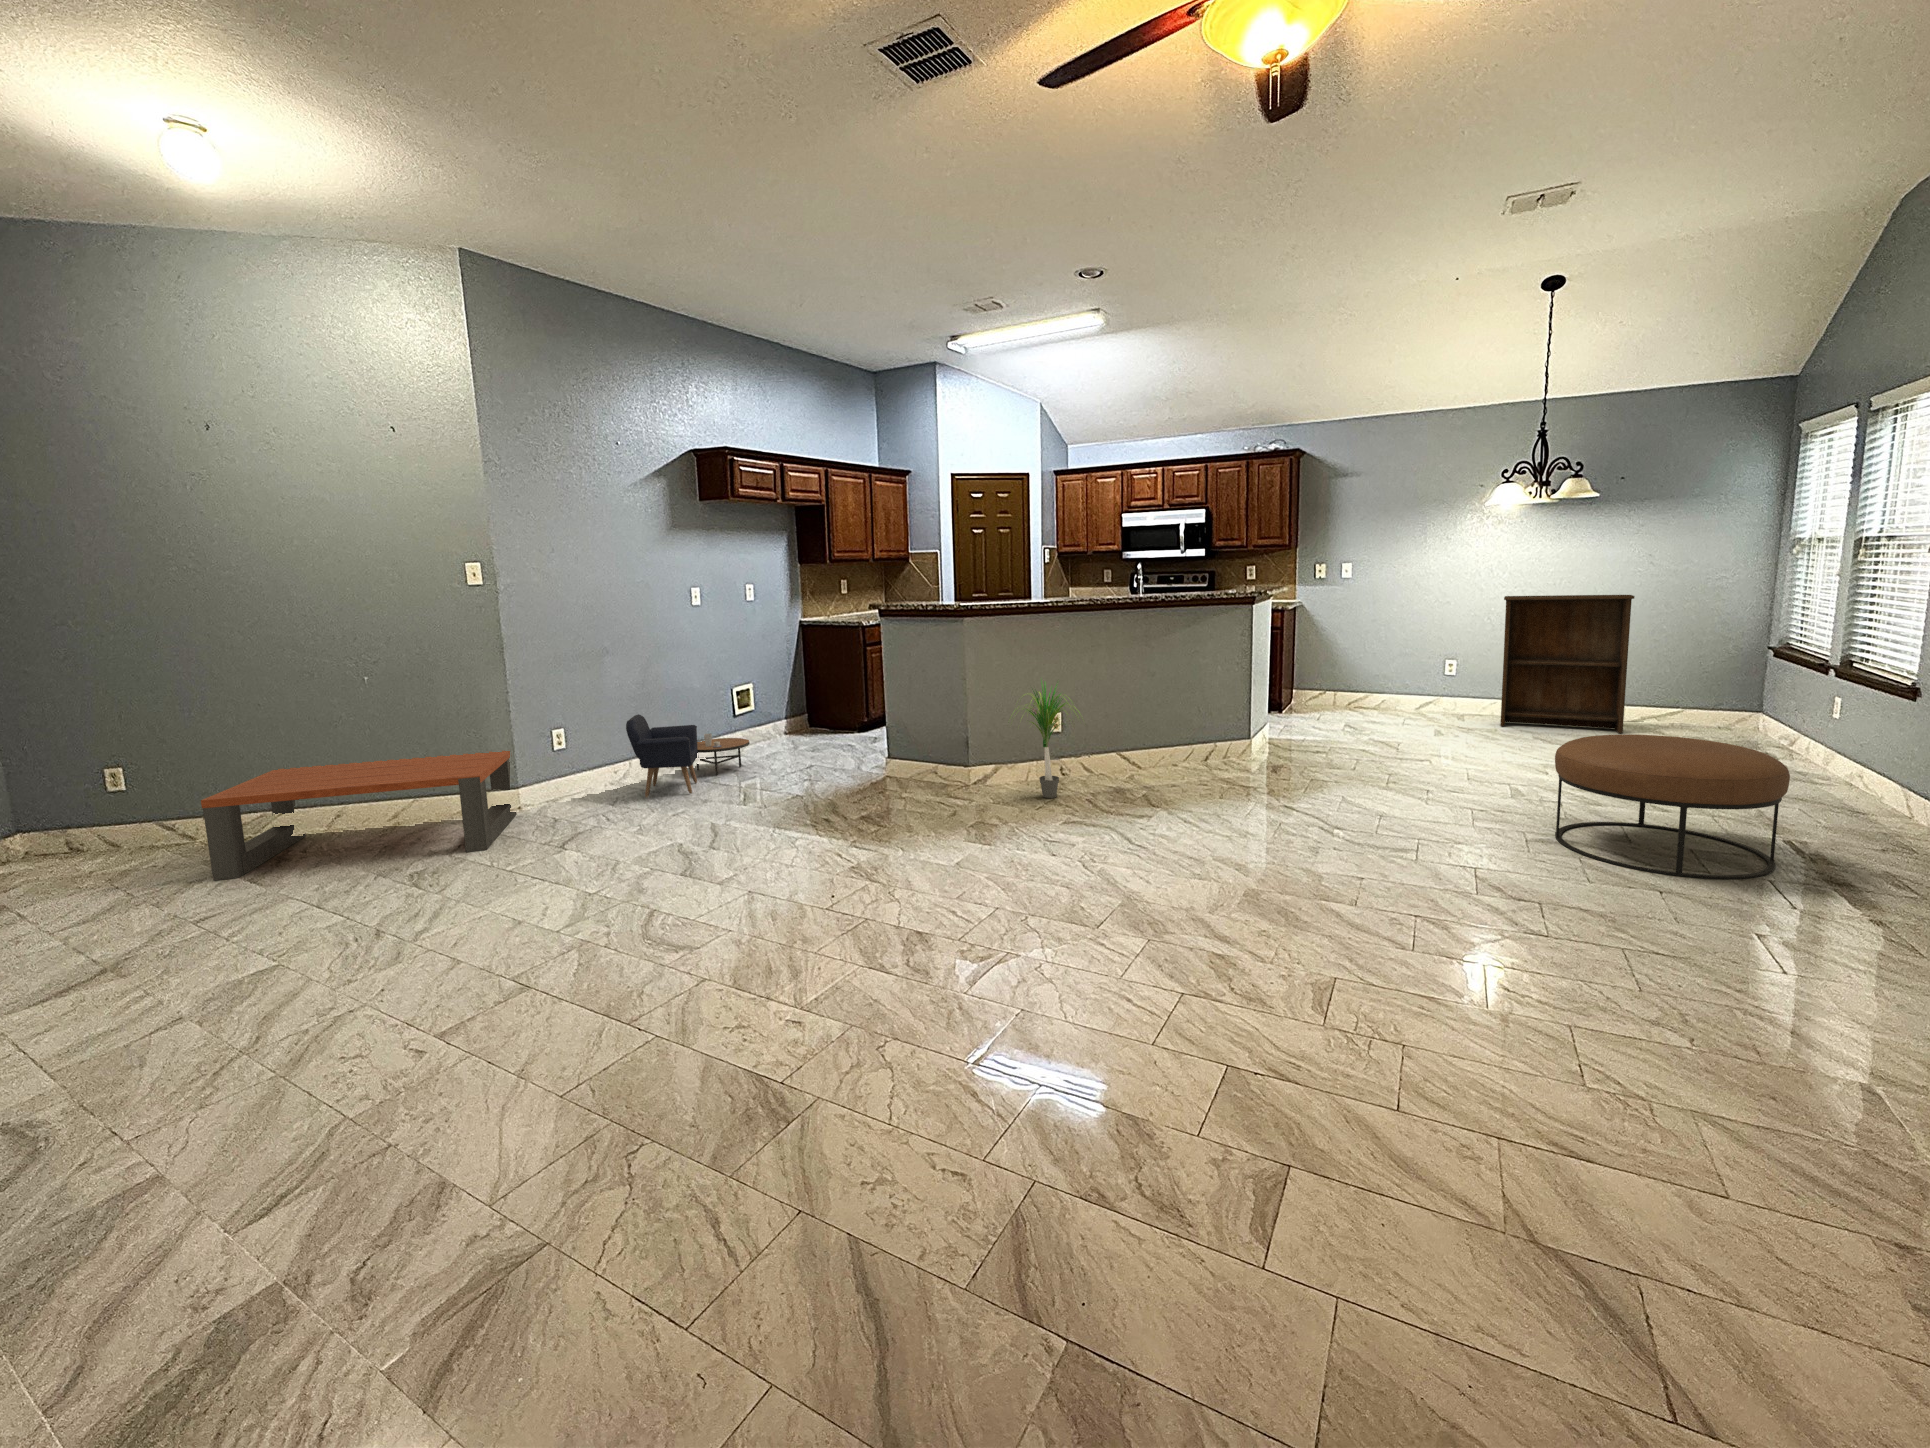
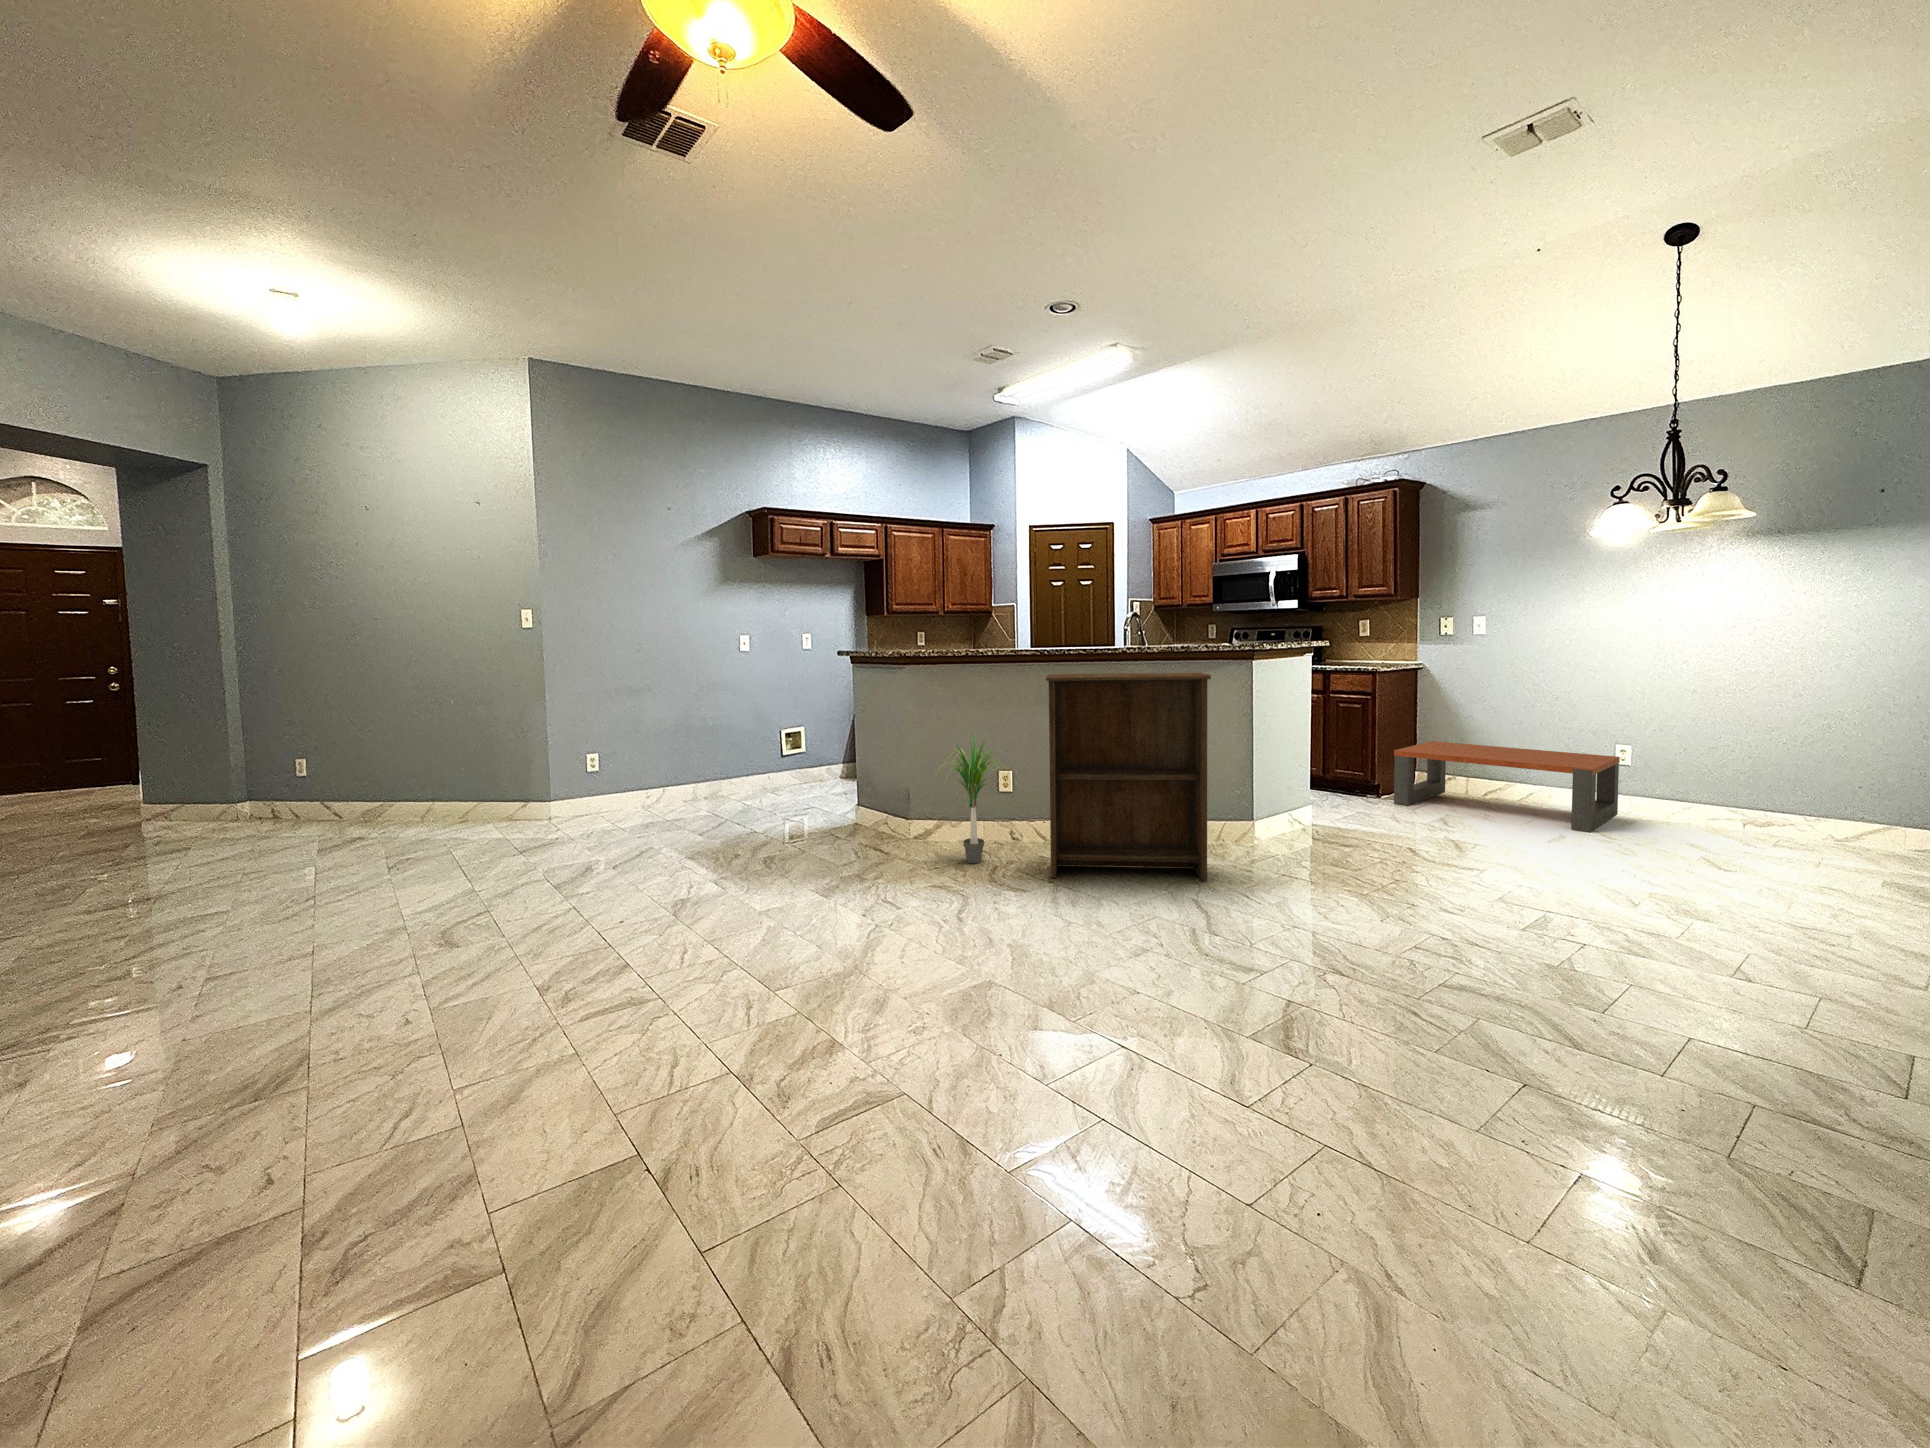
bookshelf: present [1500,595,1635,733] -> present [1046,672,1211,880]
armchair: present [626,714,750,798] -> none [640,745,776,820]
ottoman: present [1555,734,1790,879] -> none [1514,867,1908,1148]
coffee table: present [201,750,517,880] -> present [1394,741,1620,832]

